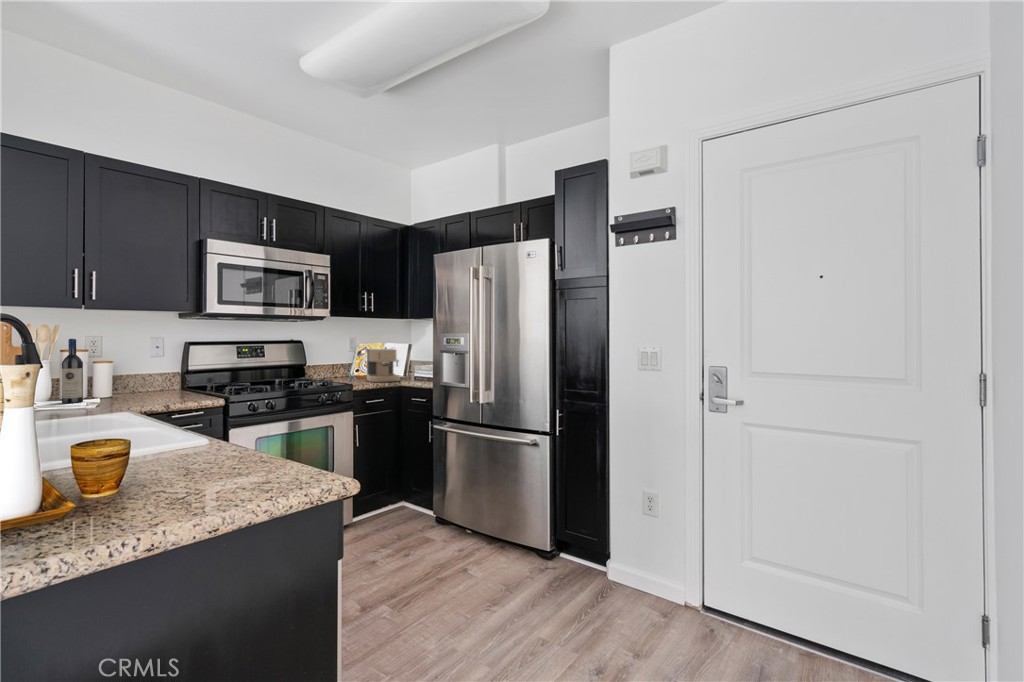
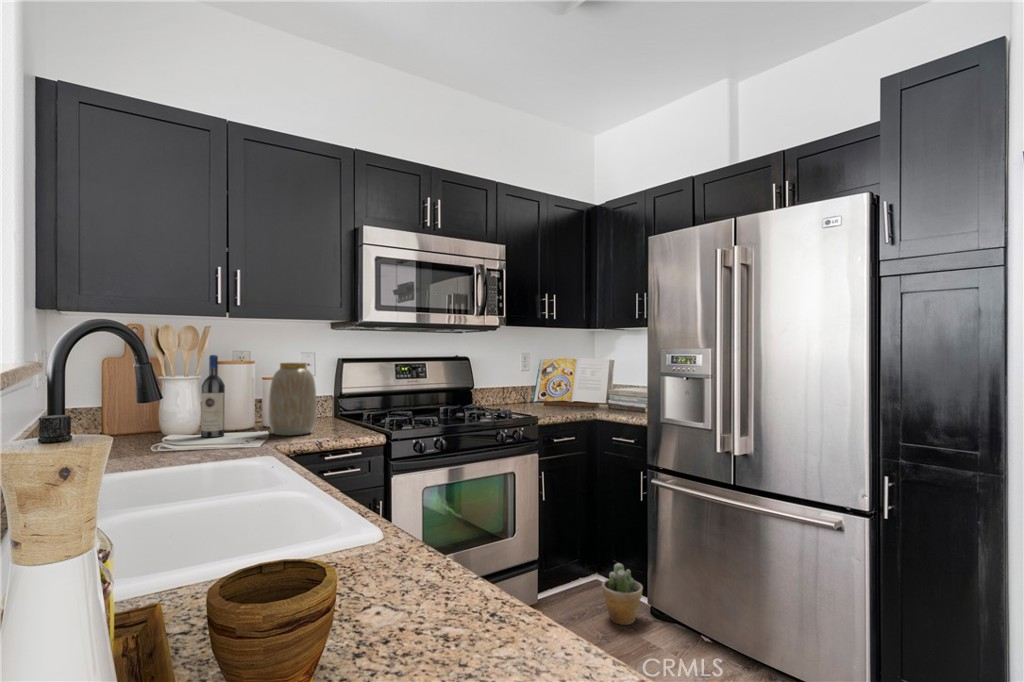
vase: none [123,345,165,400] -> present [269,363,317,435]
coffee maker: present [367,347,400,382] -> none [549,366,594,412]
potted plant: none [398,487,427,529] -> present [602,563,642,625]

